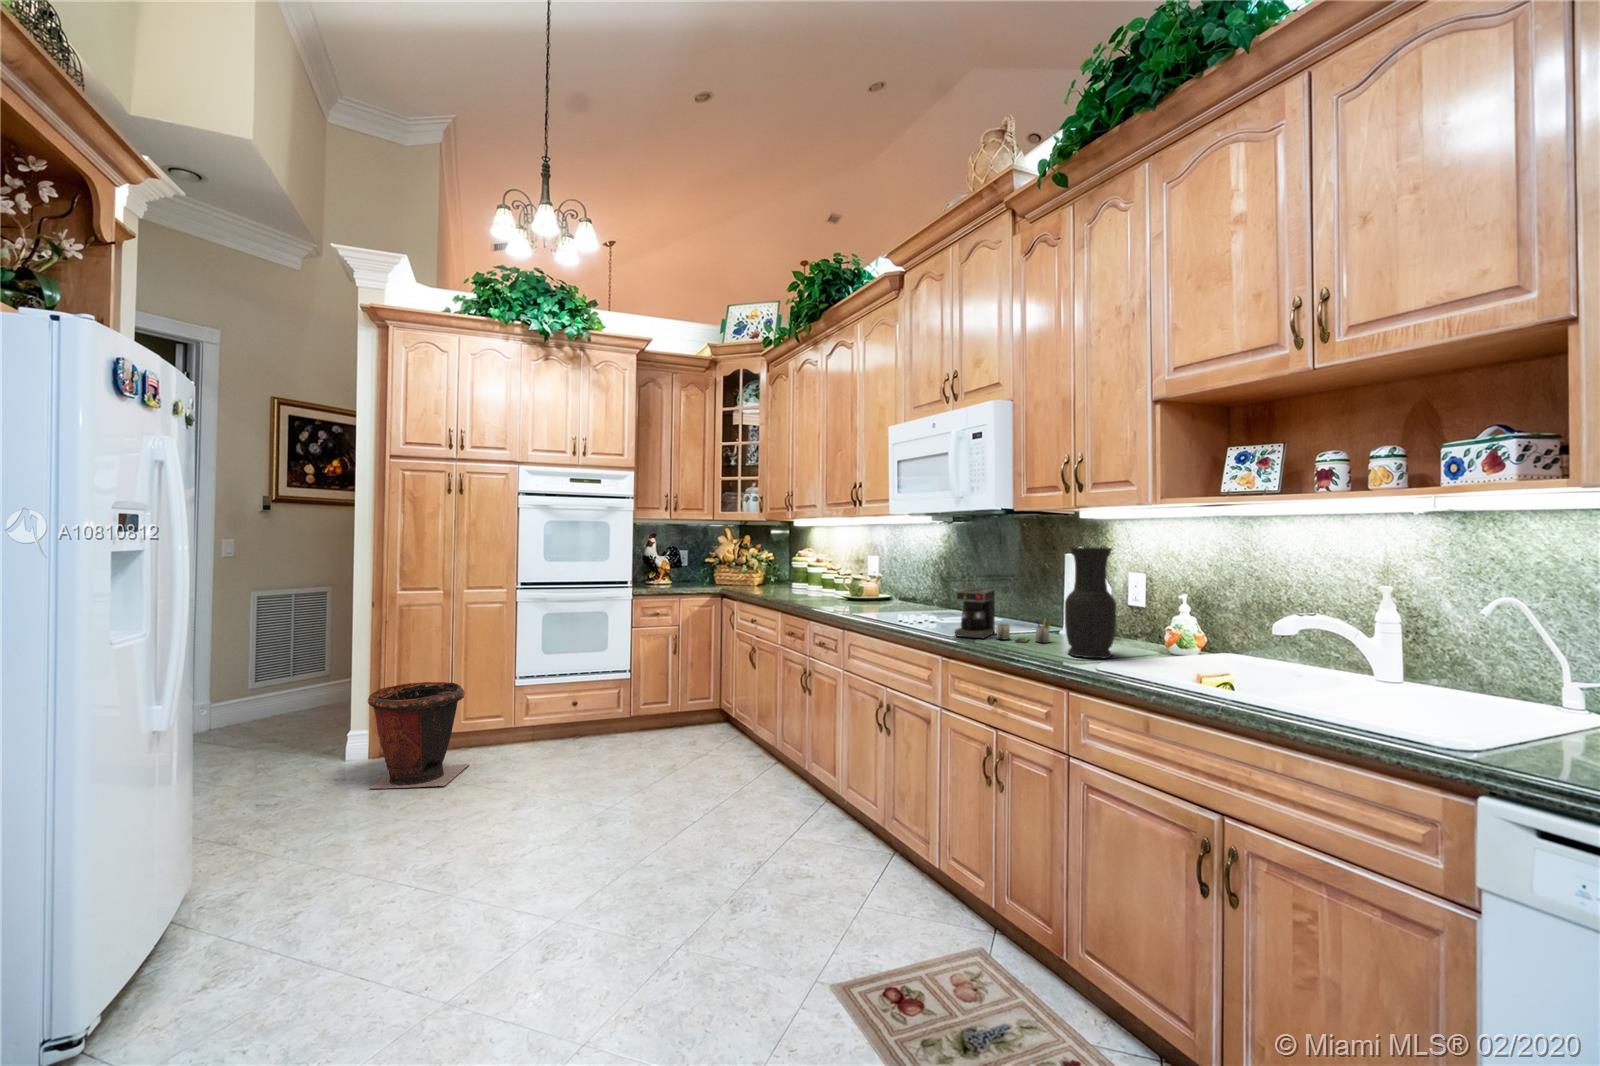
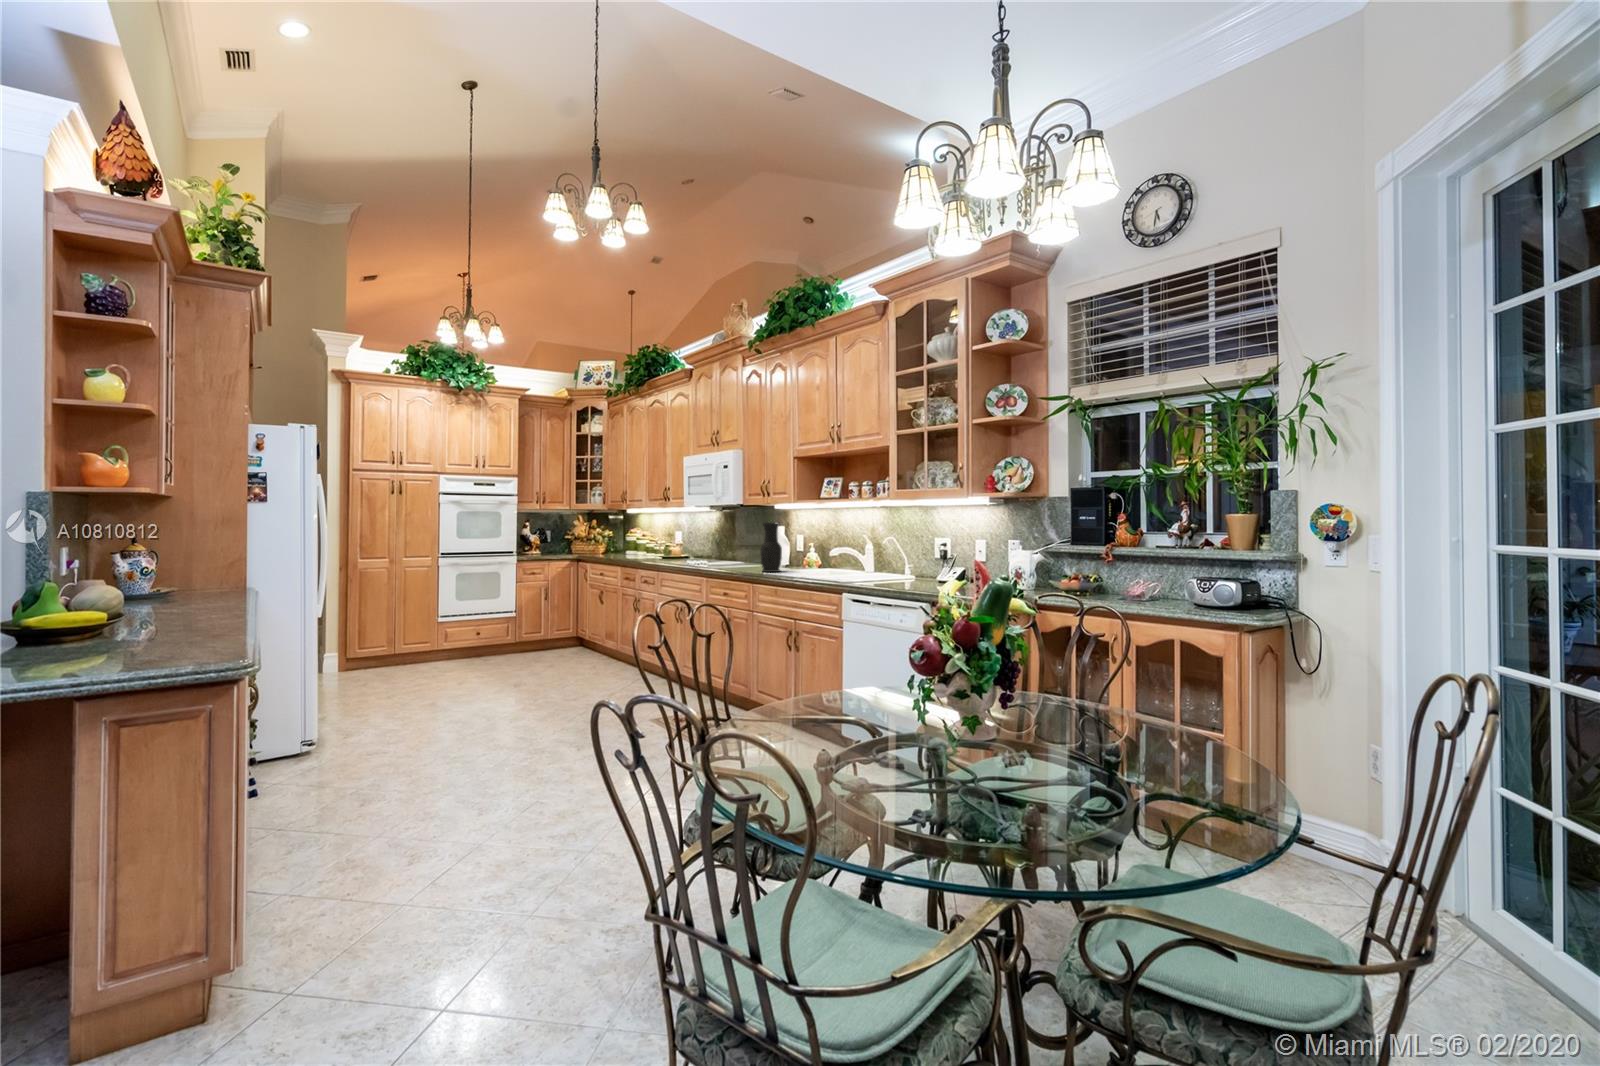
coffee maker: present [955,588,1052,643] -> none [715,545,760,569]
trash can: present [368,682,469,788] -> none [347,616,413,682]

